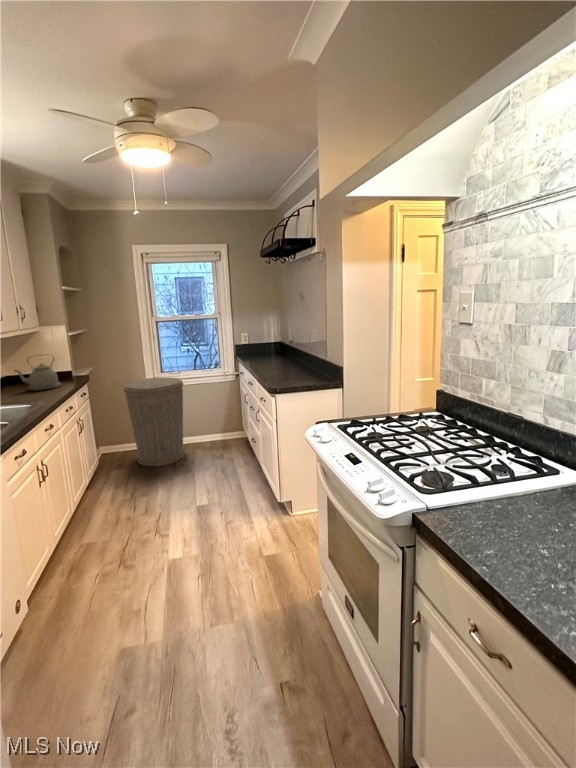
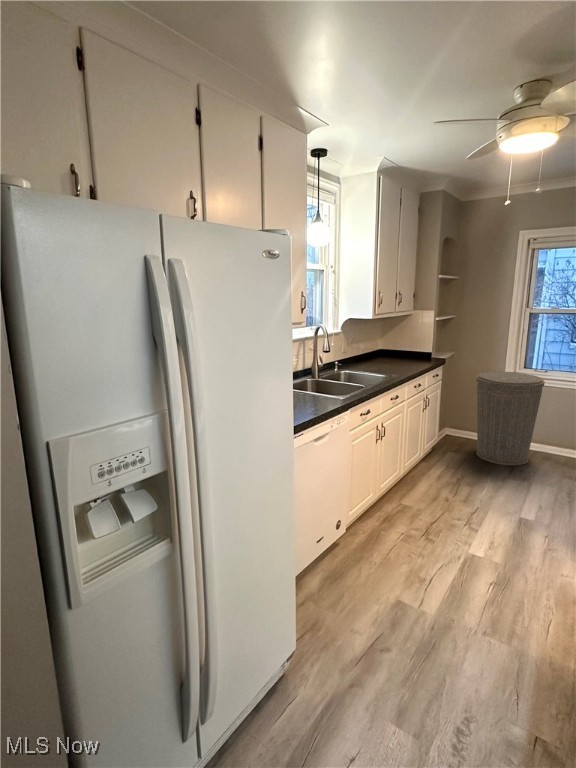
kettle: present [14,358,61,391] -> none [385,335,419,366]

